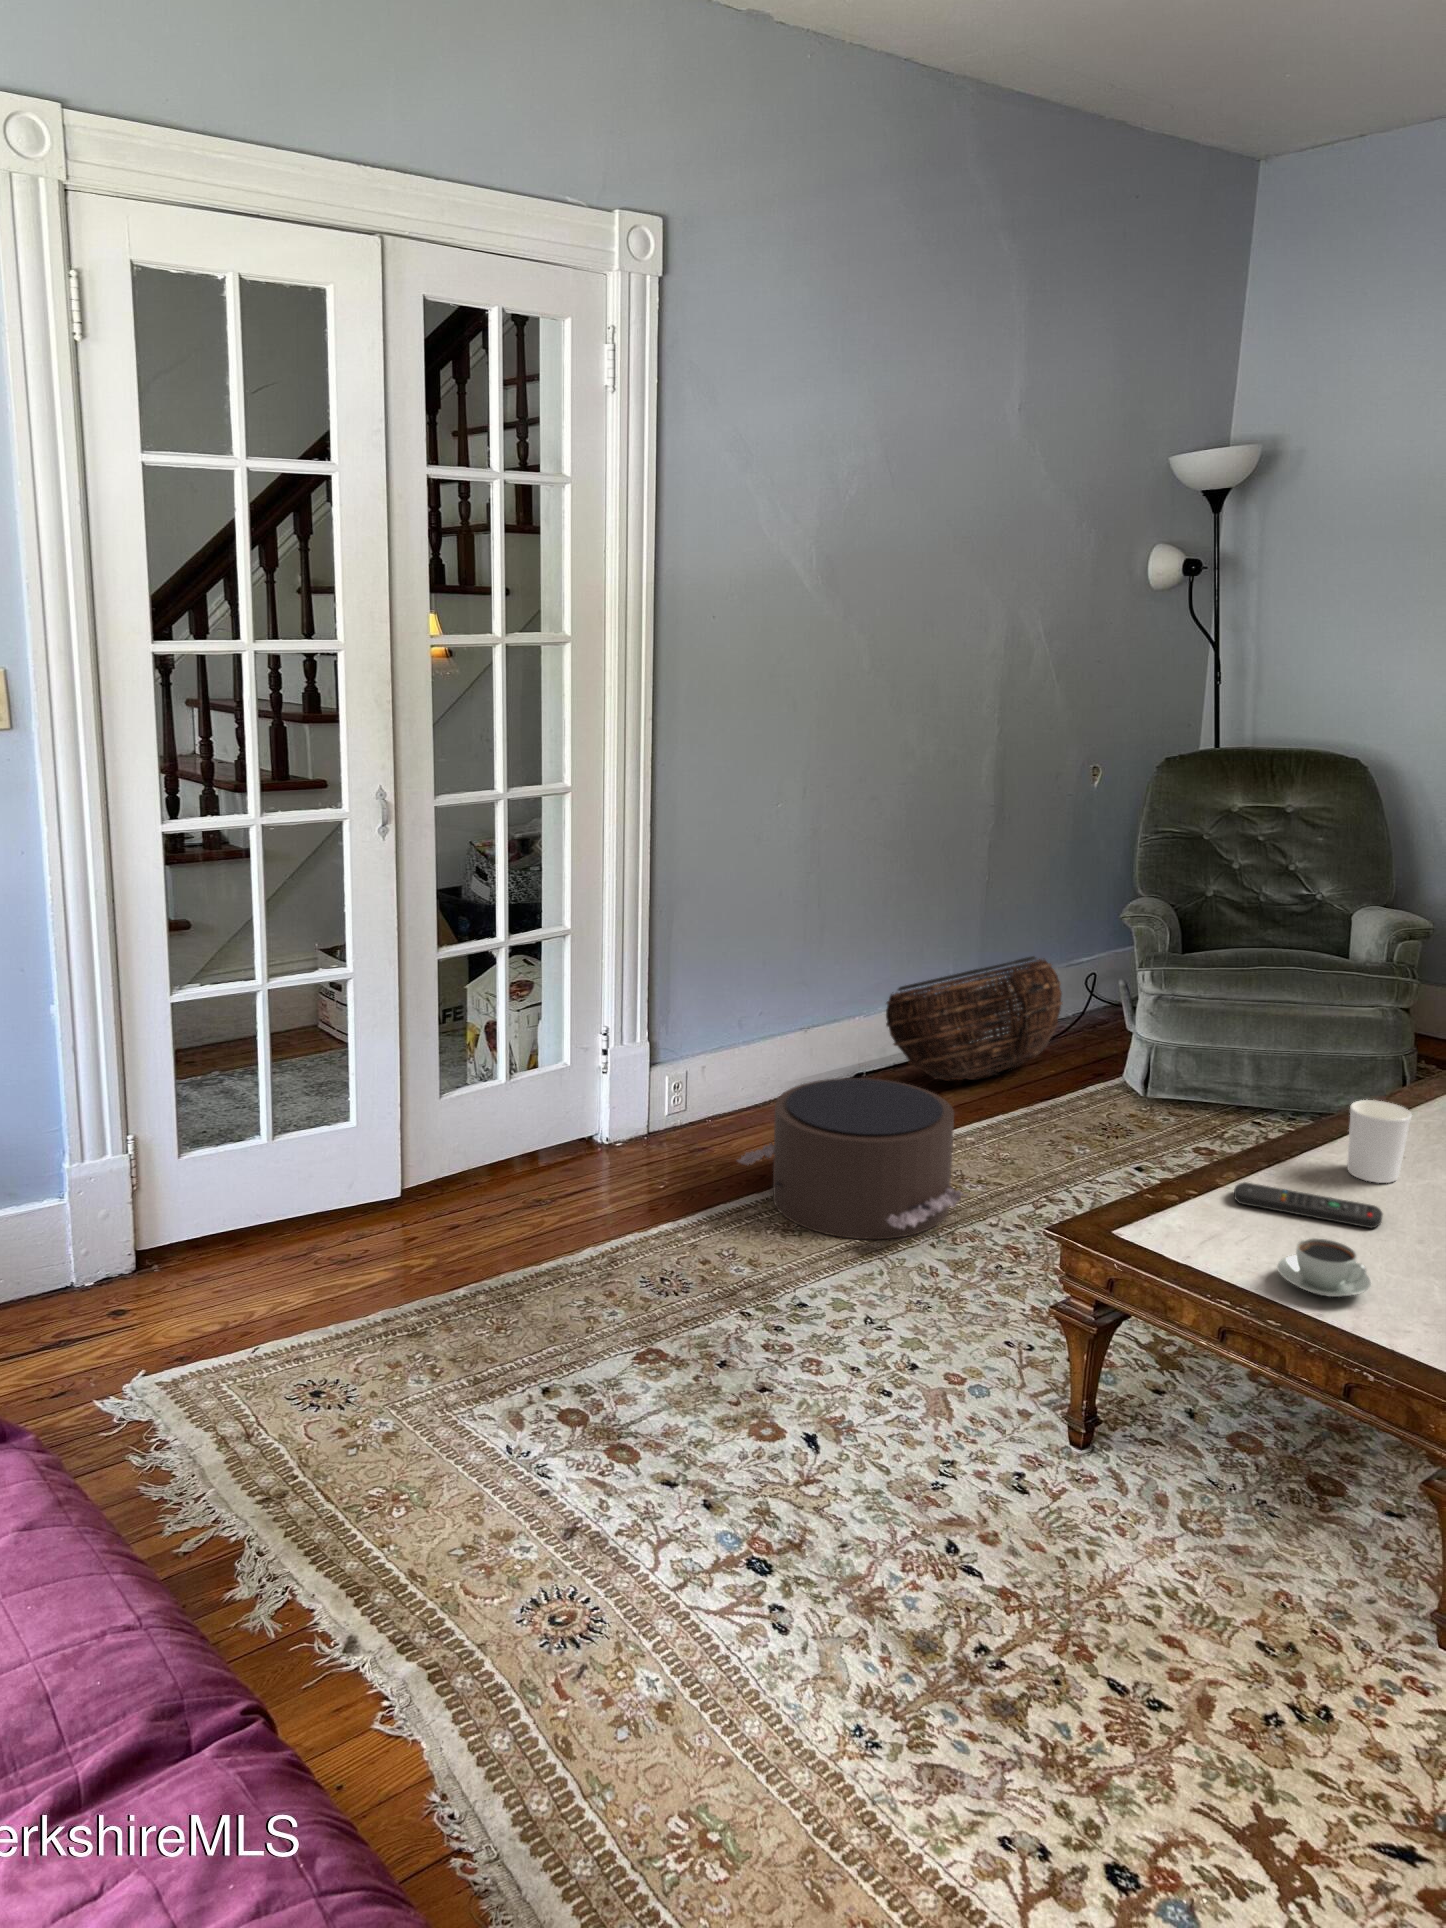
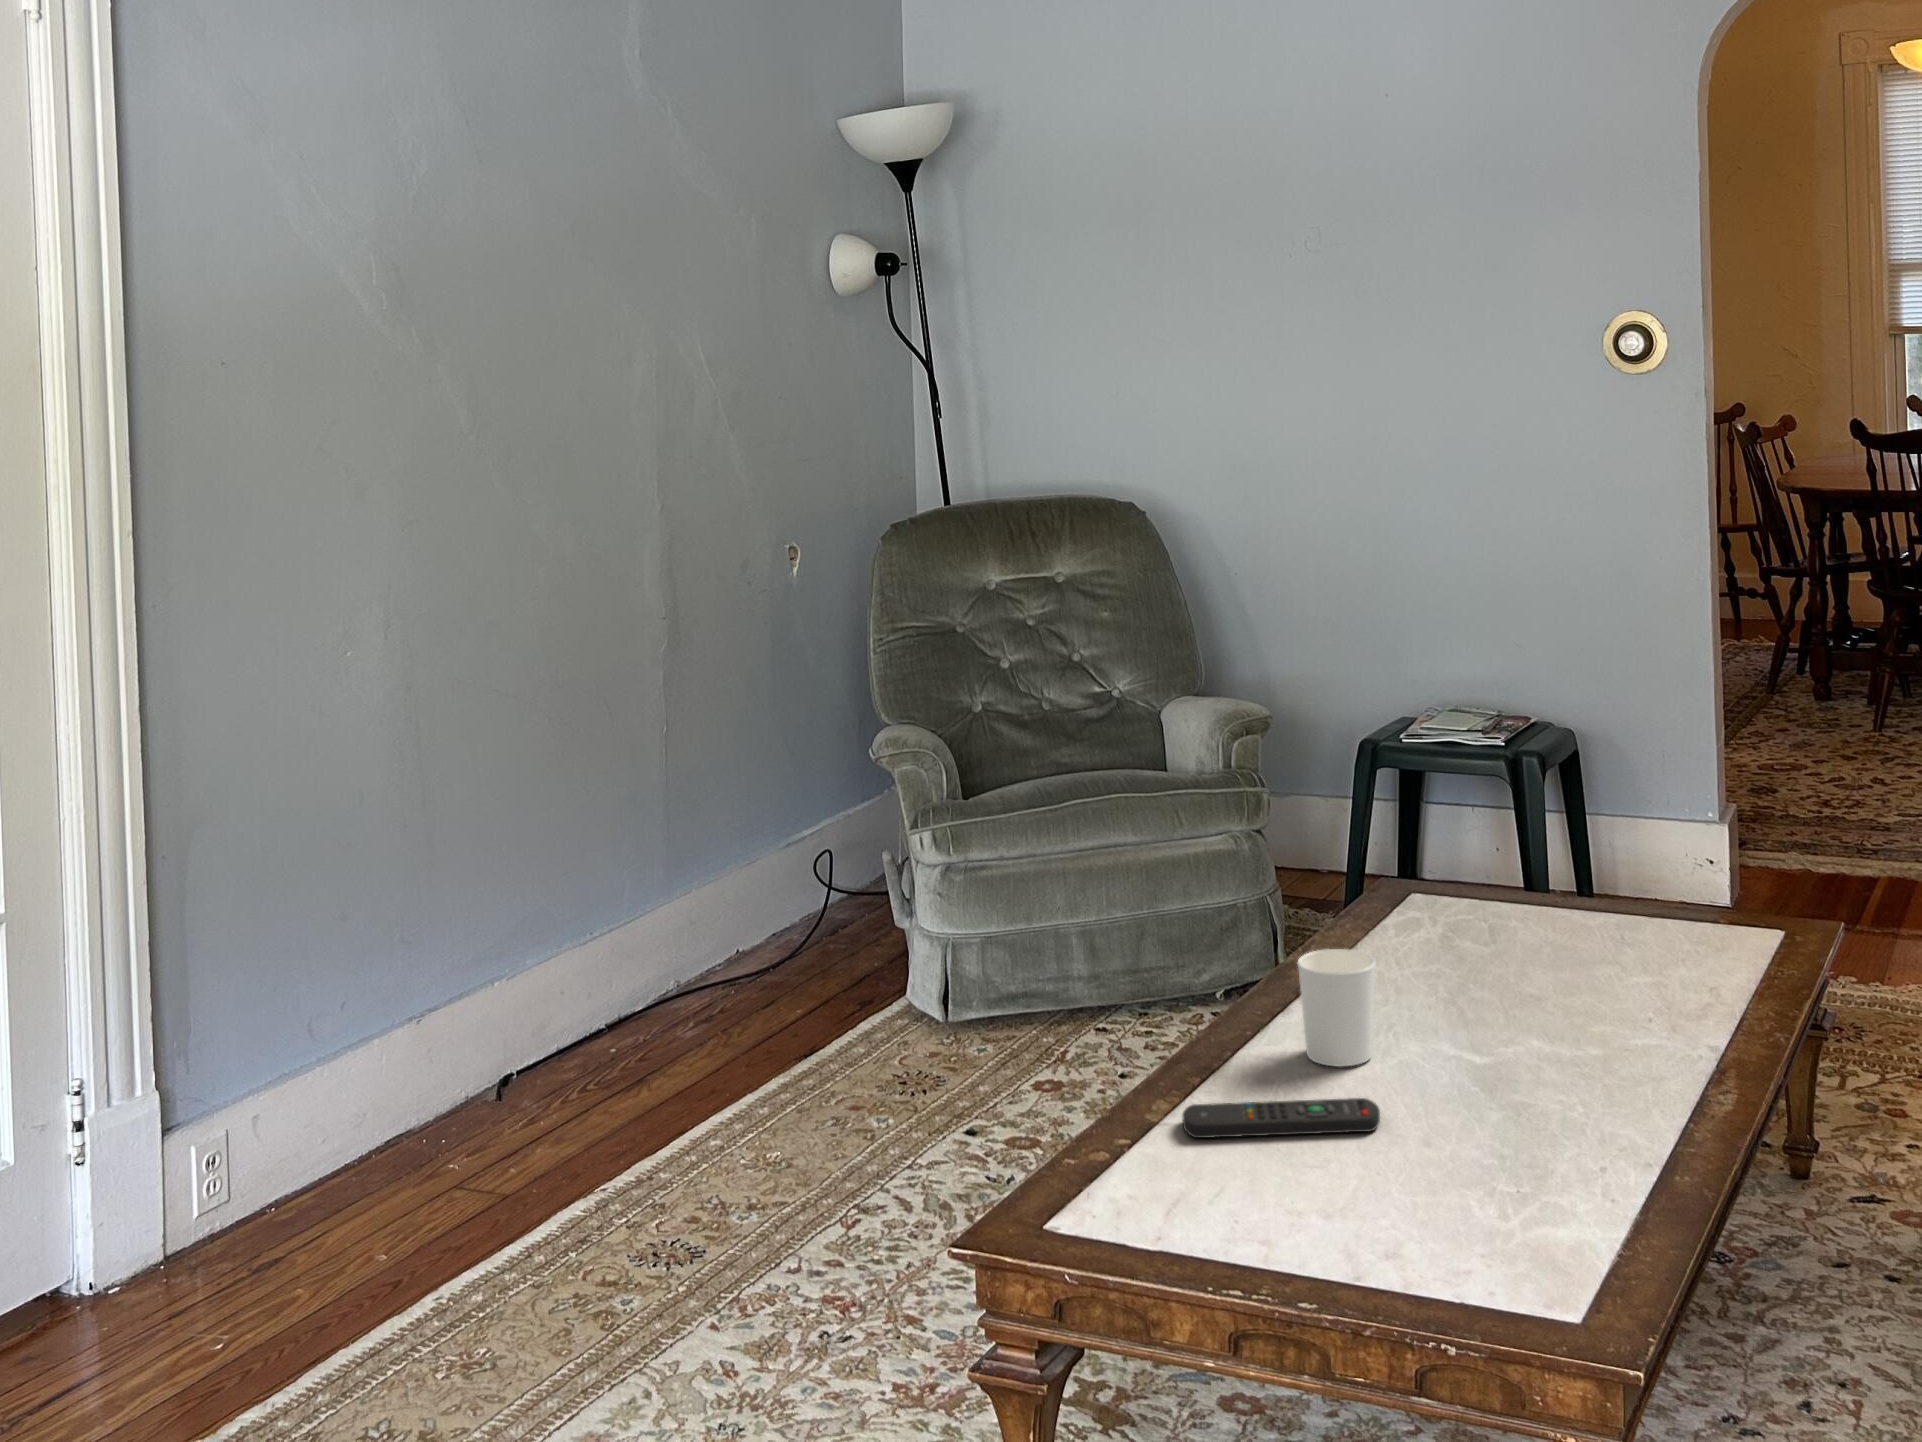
basket: present [886,956,1062,1081] -> none [542,836,802,1058]
pouf: present [737,1078,964,1239] -> none [349,1071,750,1356]
coffee cup: present [1277,1238,1371,1297] -> none [1284,1158,1410,1243]

